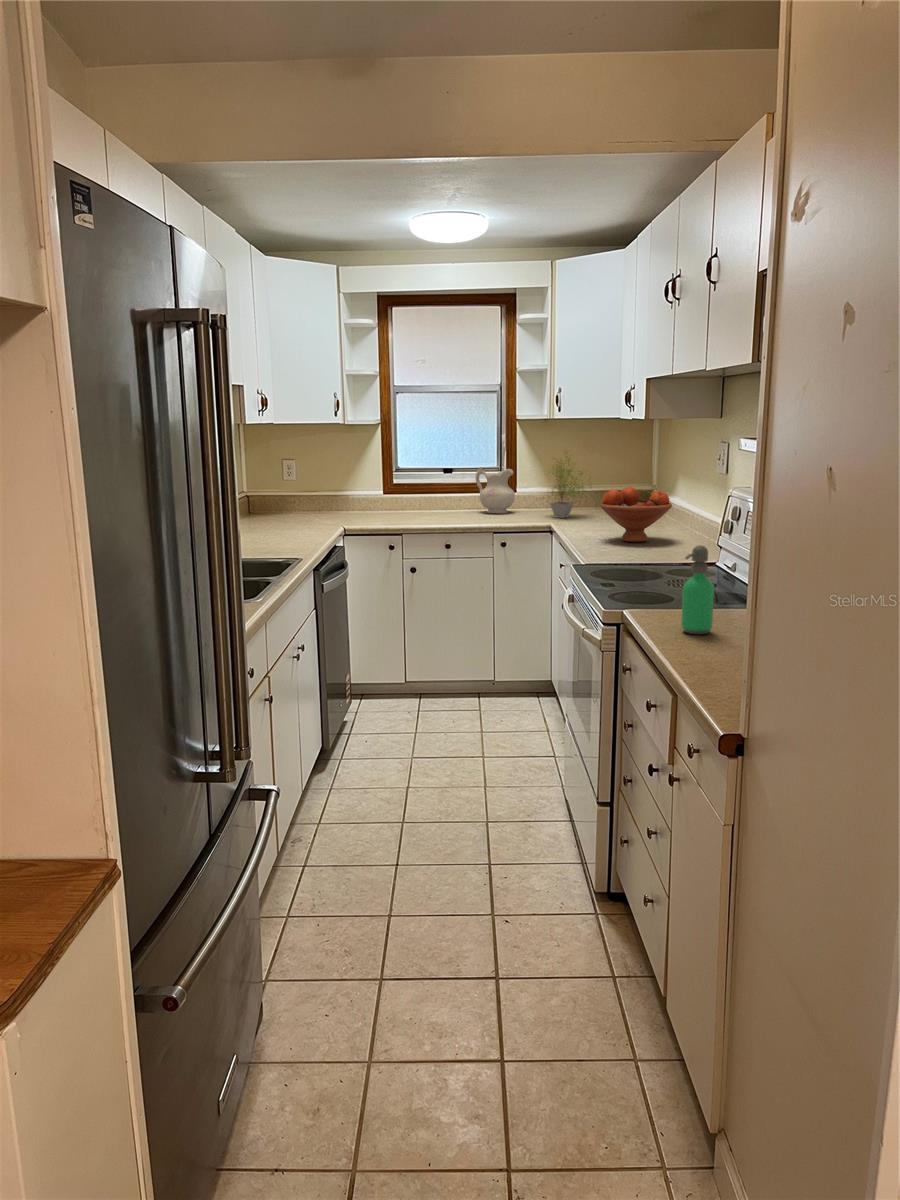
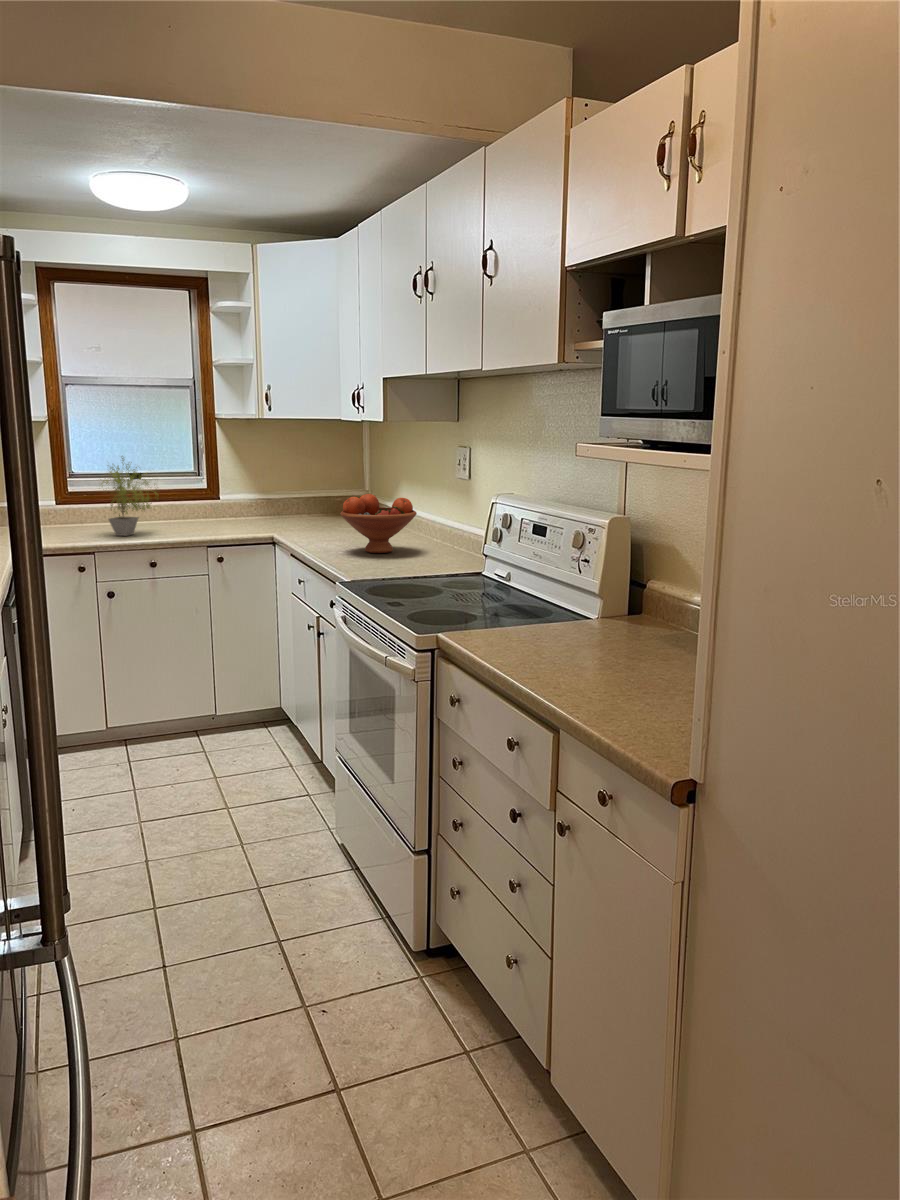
potted plant: present [549,452,591,518] -> present [100,458,158,536]
ceramic pitcher: present [476,467,515,514] -> none [173,472,221,525]
soap dispenser: present [681,545,714,634] -> none [516,561,550,659]

